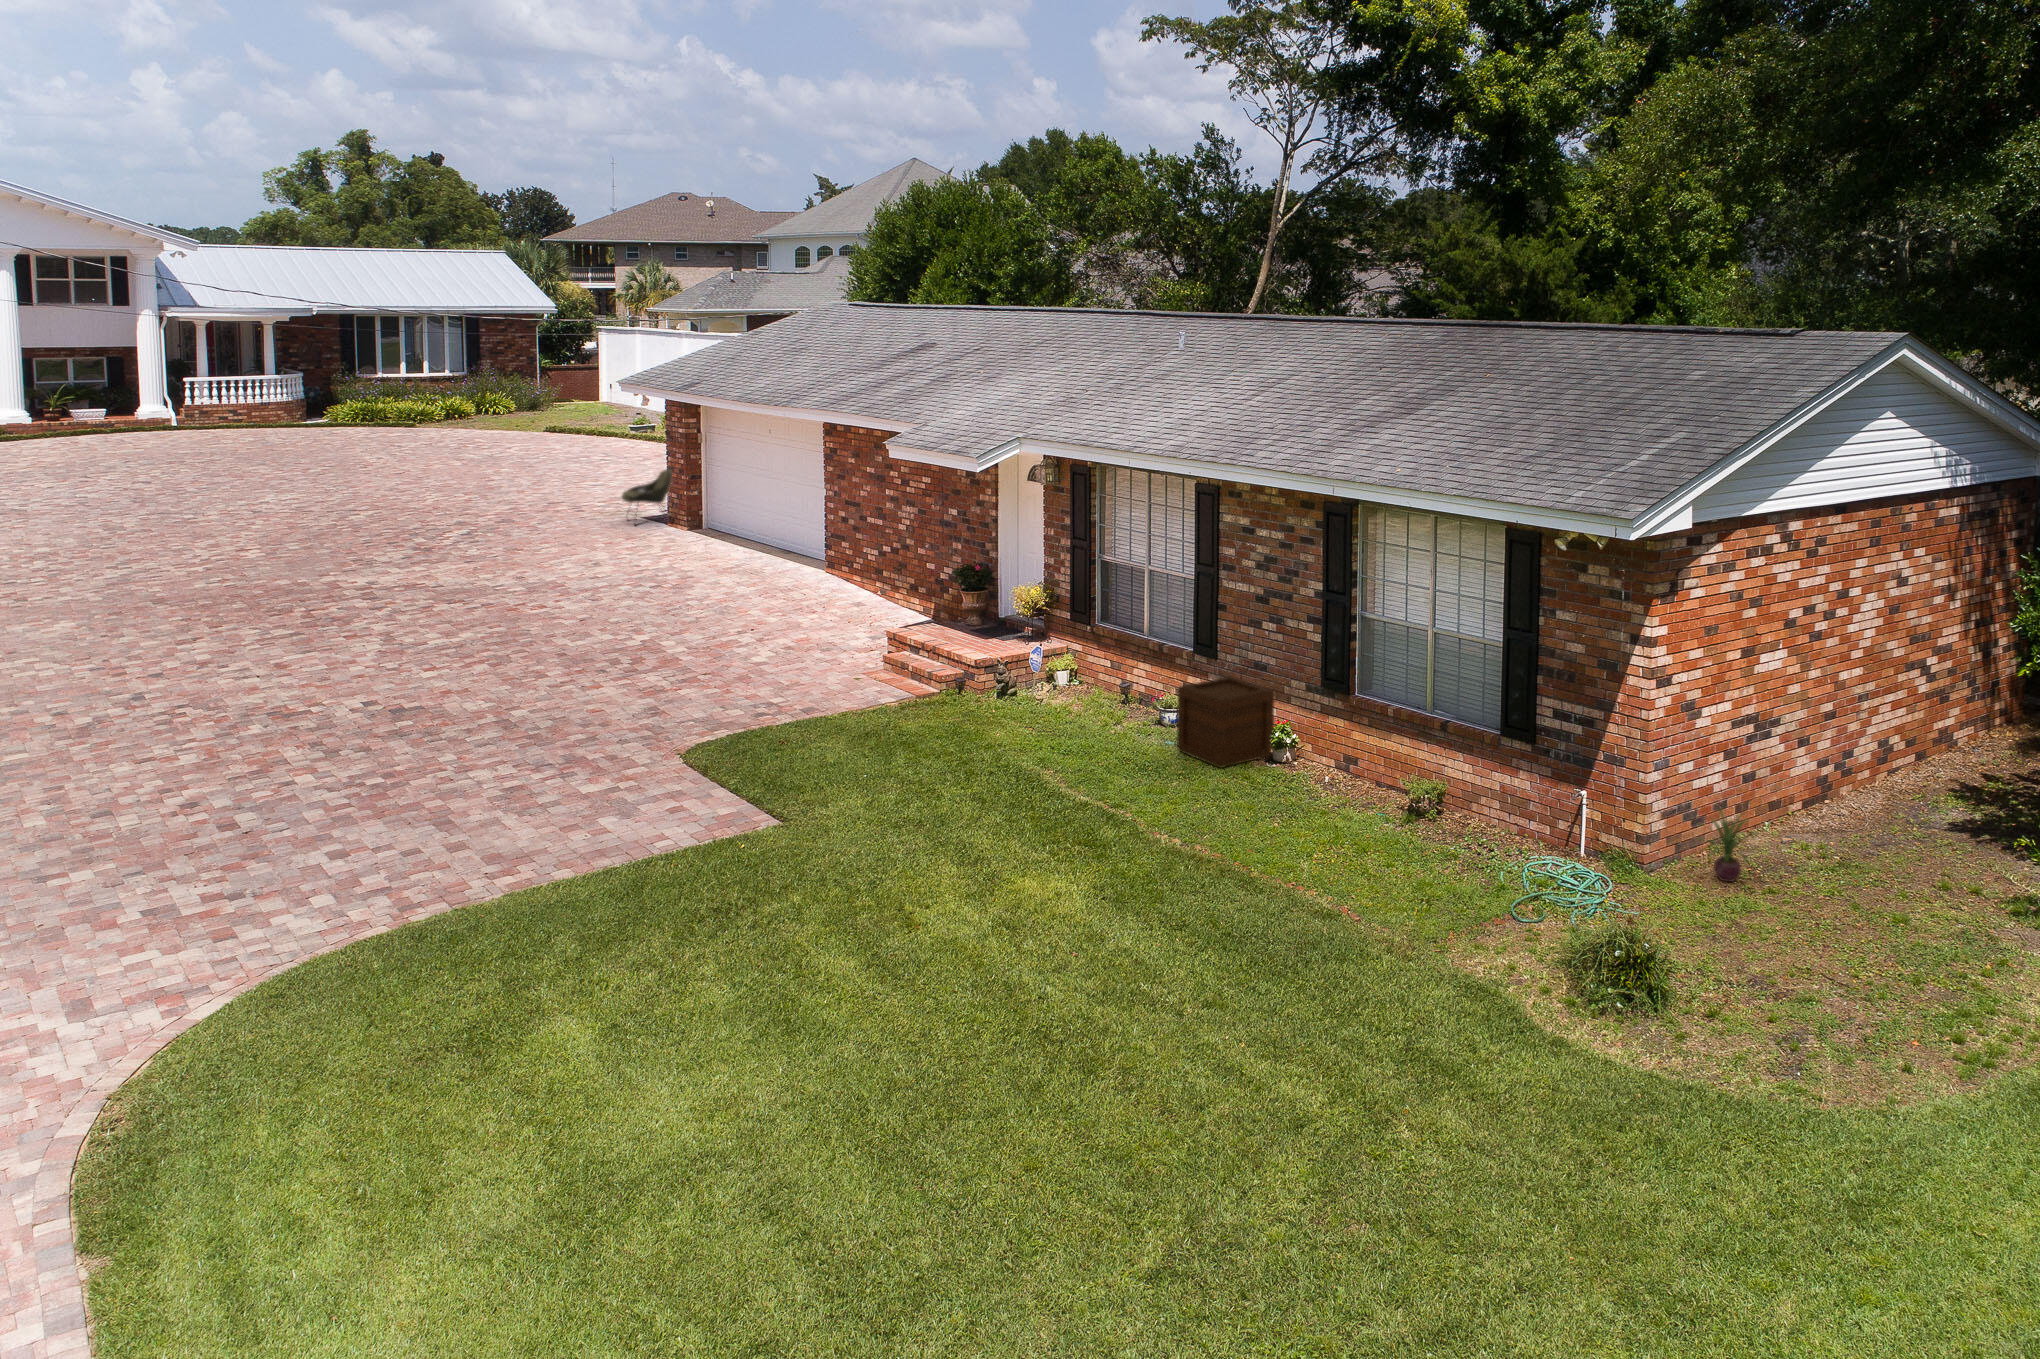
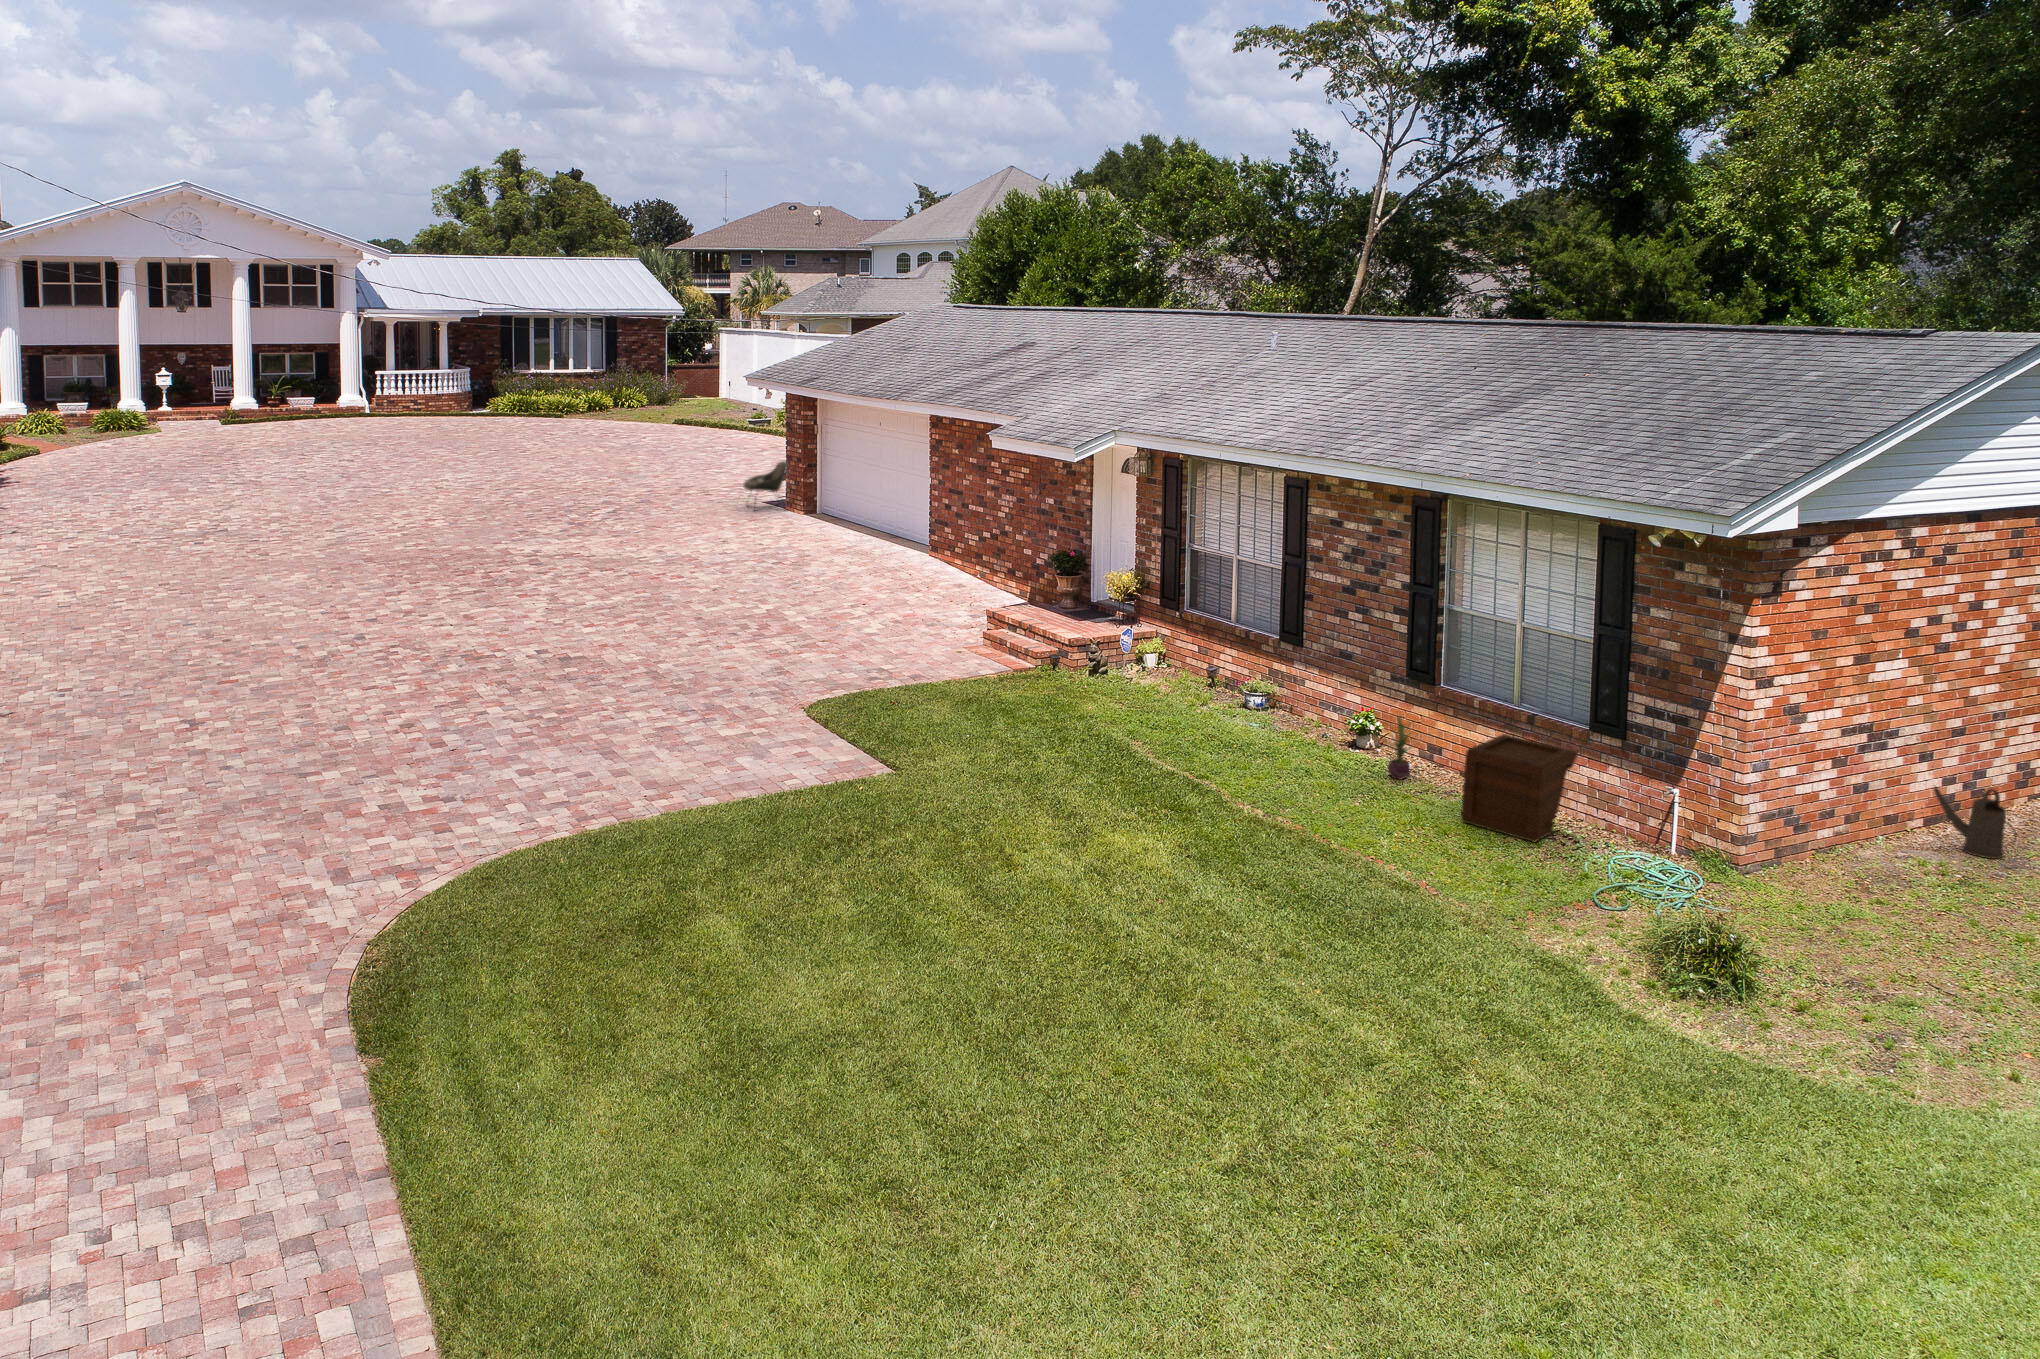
wooden crate: present [1177,676,1274,768] -> present [1461,734,1578,842]
watering can: none [1806,765,1882,835] -> present [1934,786,2017,859]
decorative plant: present [1698,807,1753,882] -> present [1381,716,1422,779]

